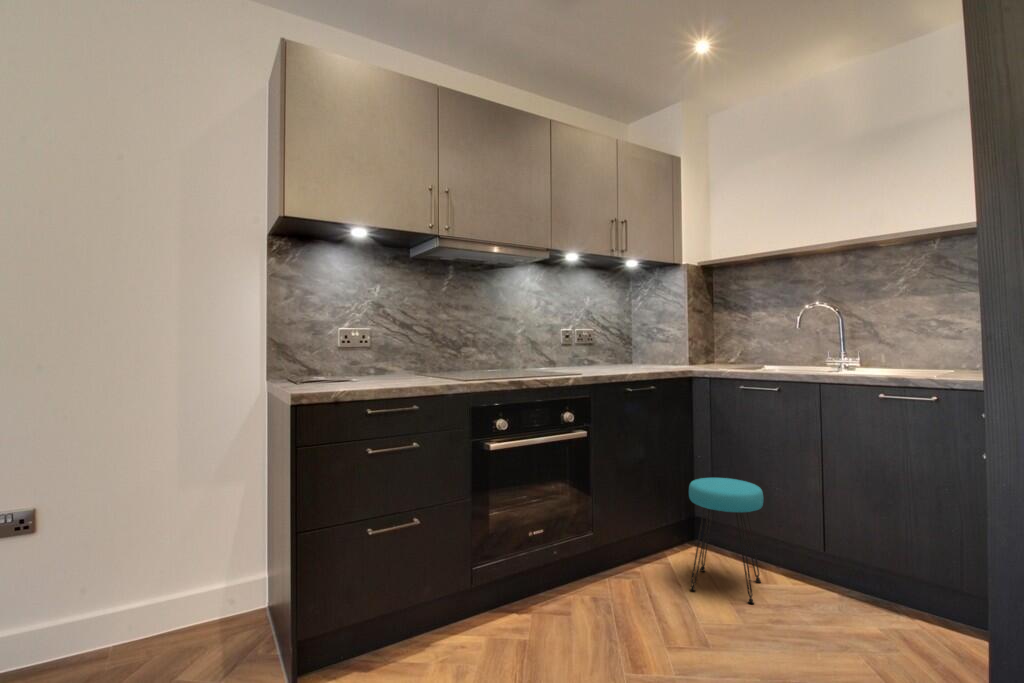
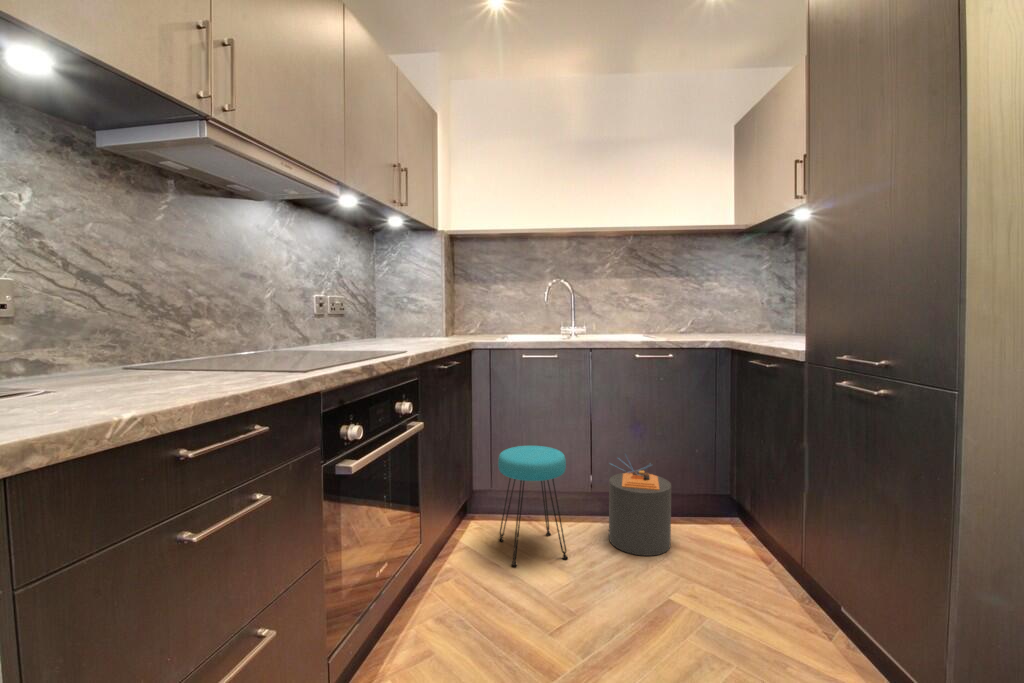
trash can: none [822,506,912,641] -> present [609,454,671,556]

